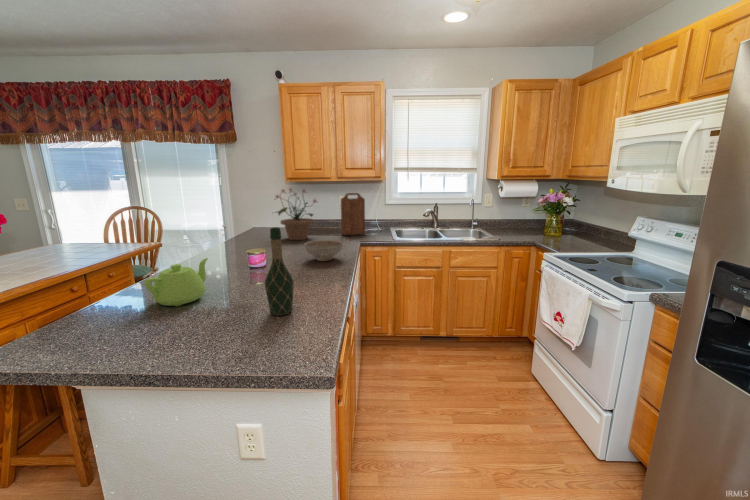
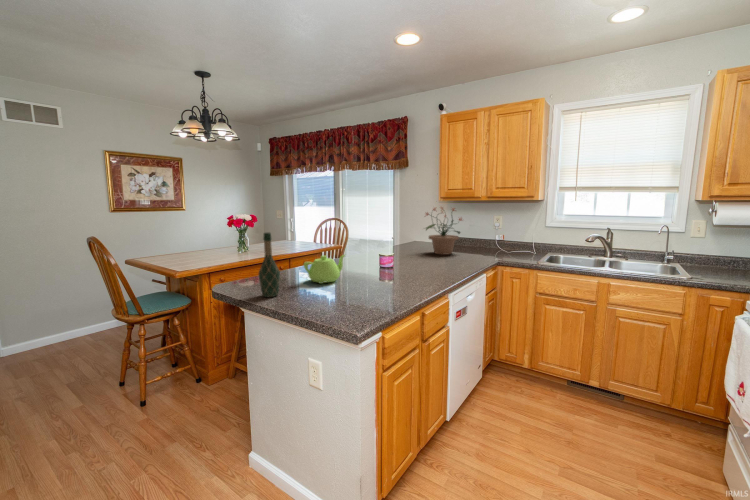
cutting board: present [341,193,365,235] -> none [487,213,515,256]
wine bottle: present [265,228,294,316] -> present [259,233,280,297]
decorative bowl: present [304,240,343,261] -> none [429,254,465,272]

